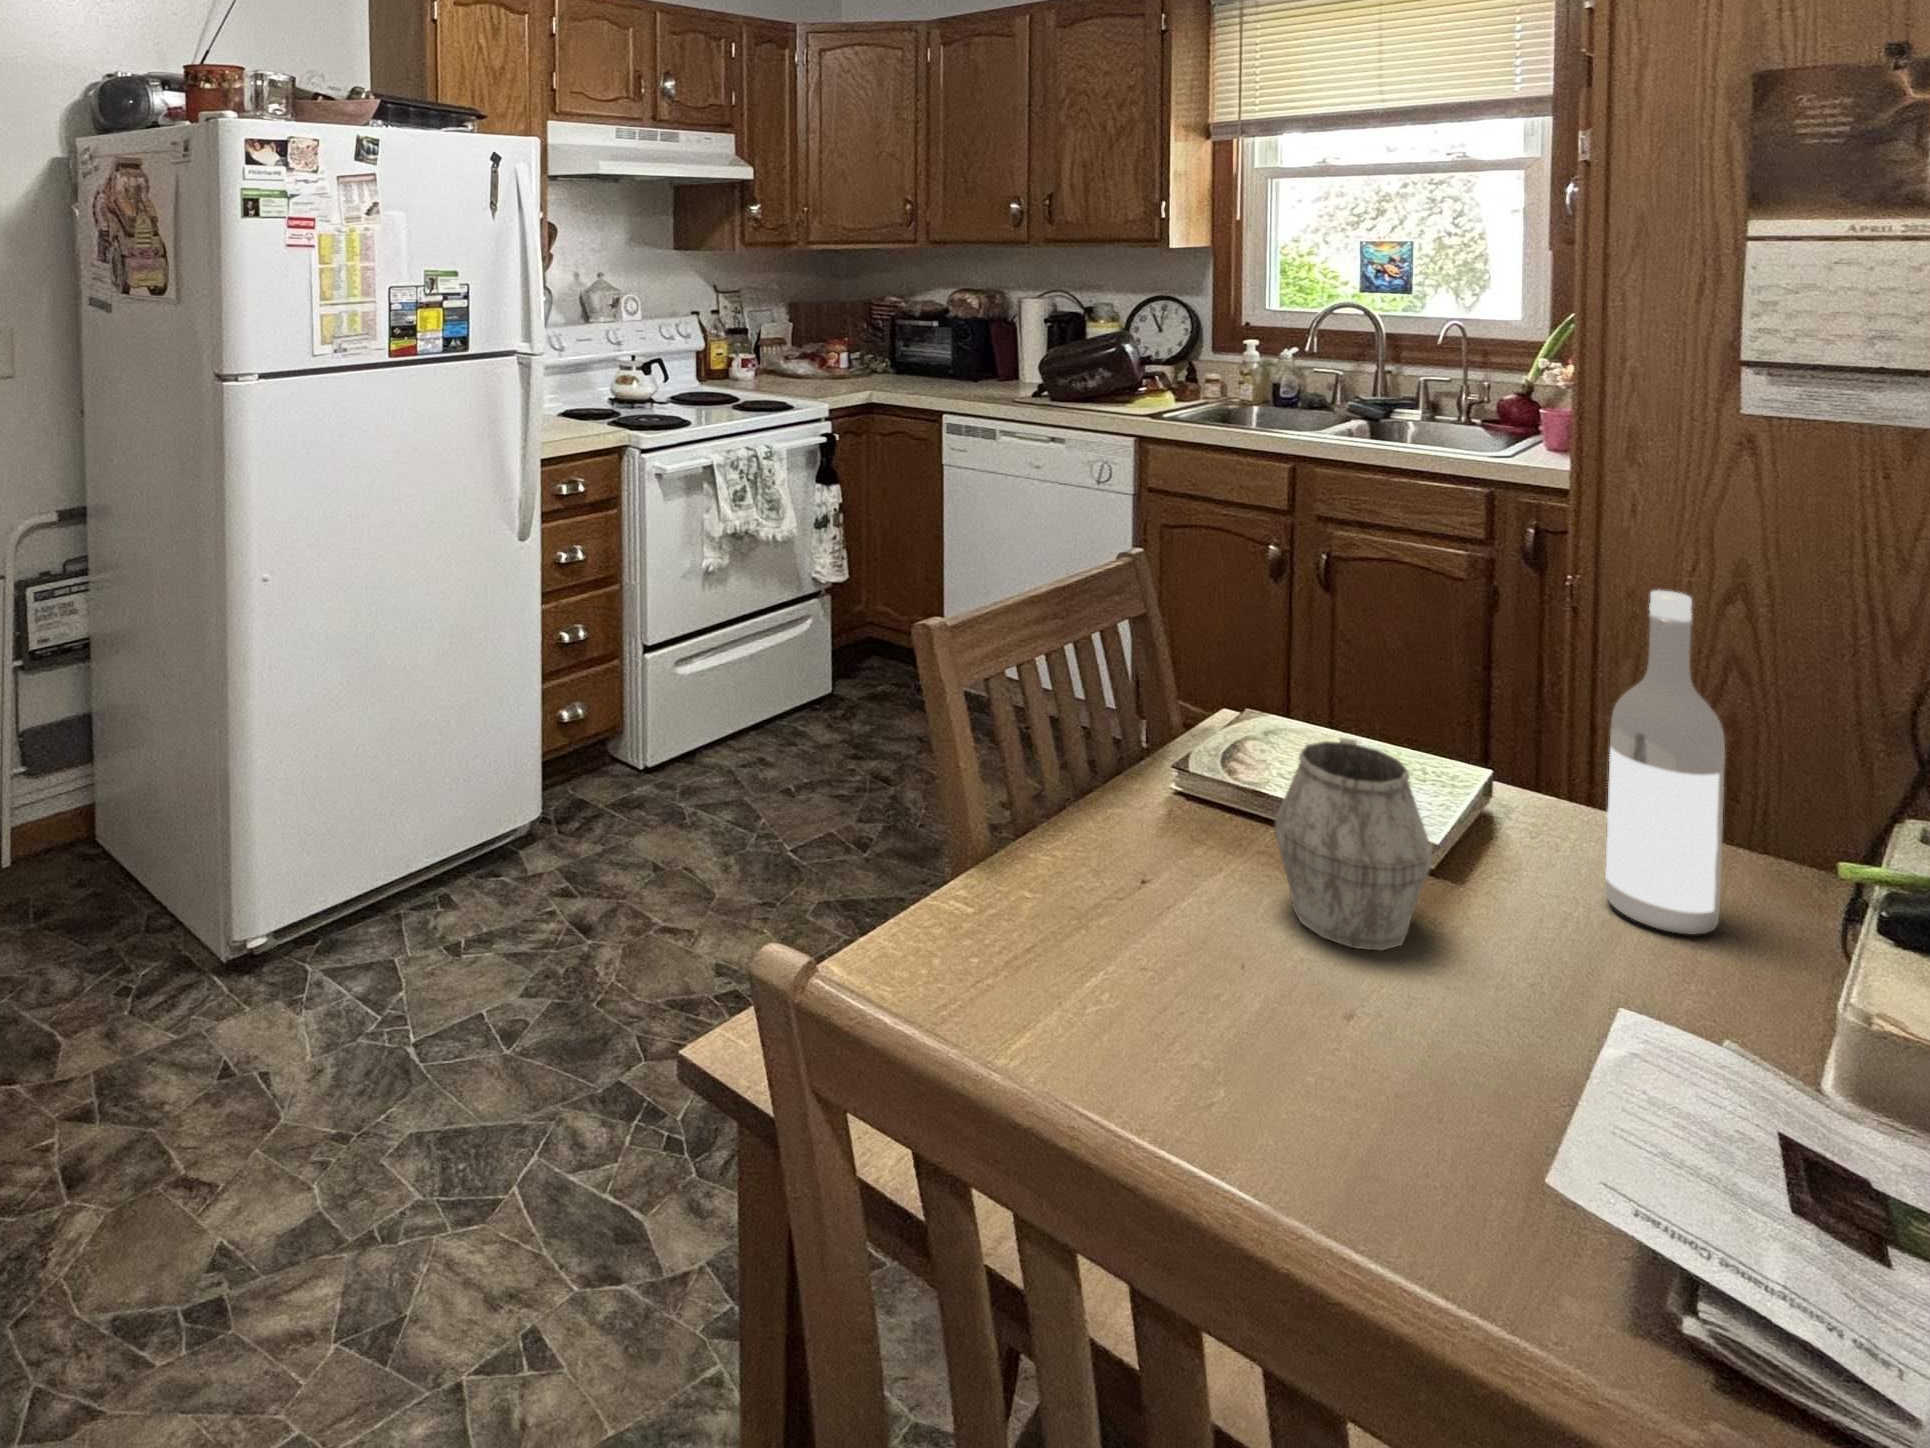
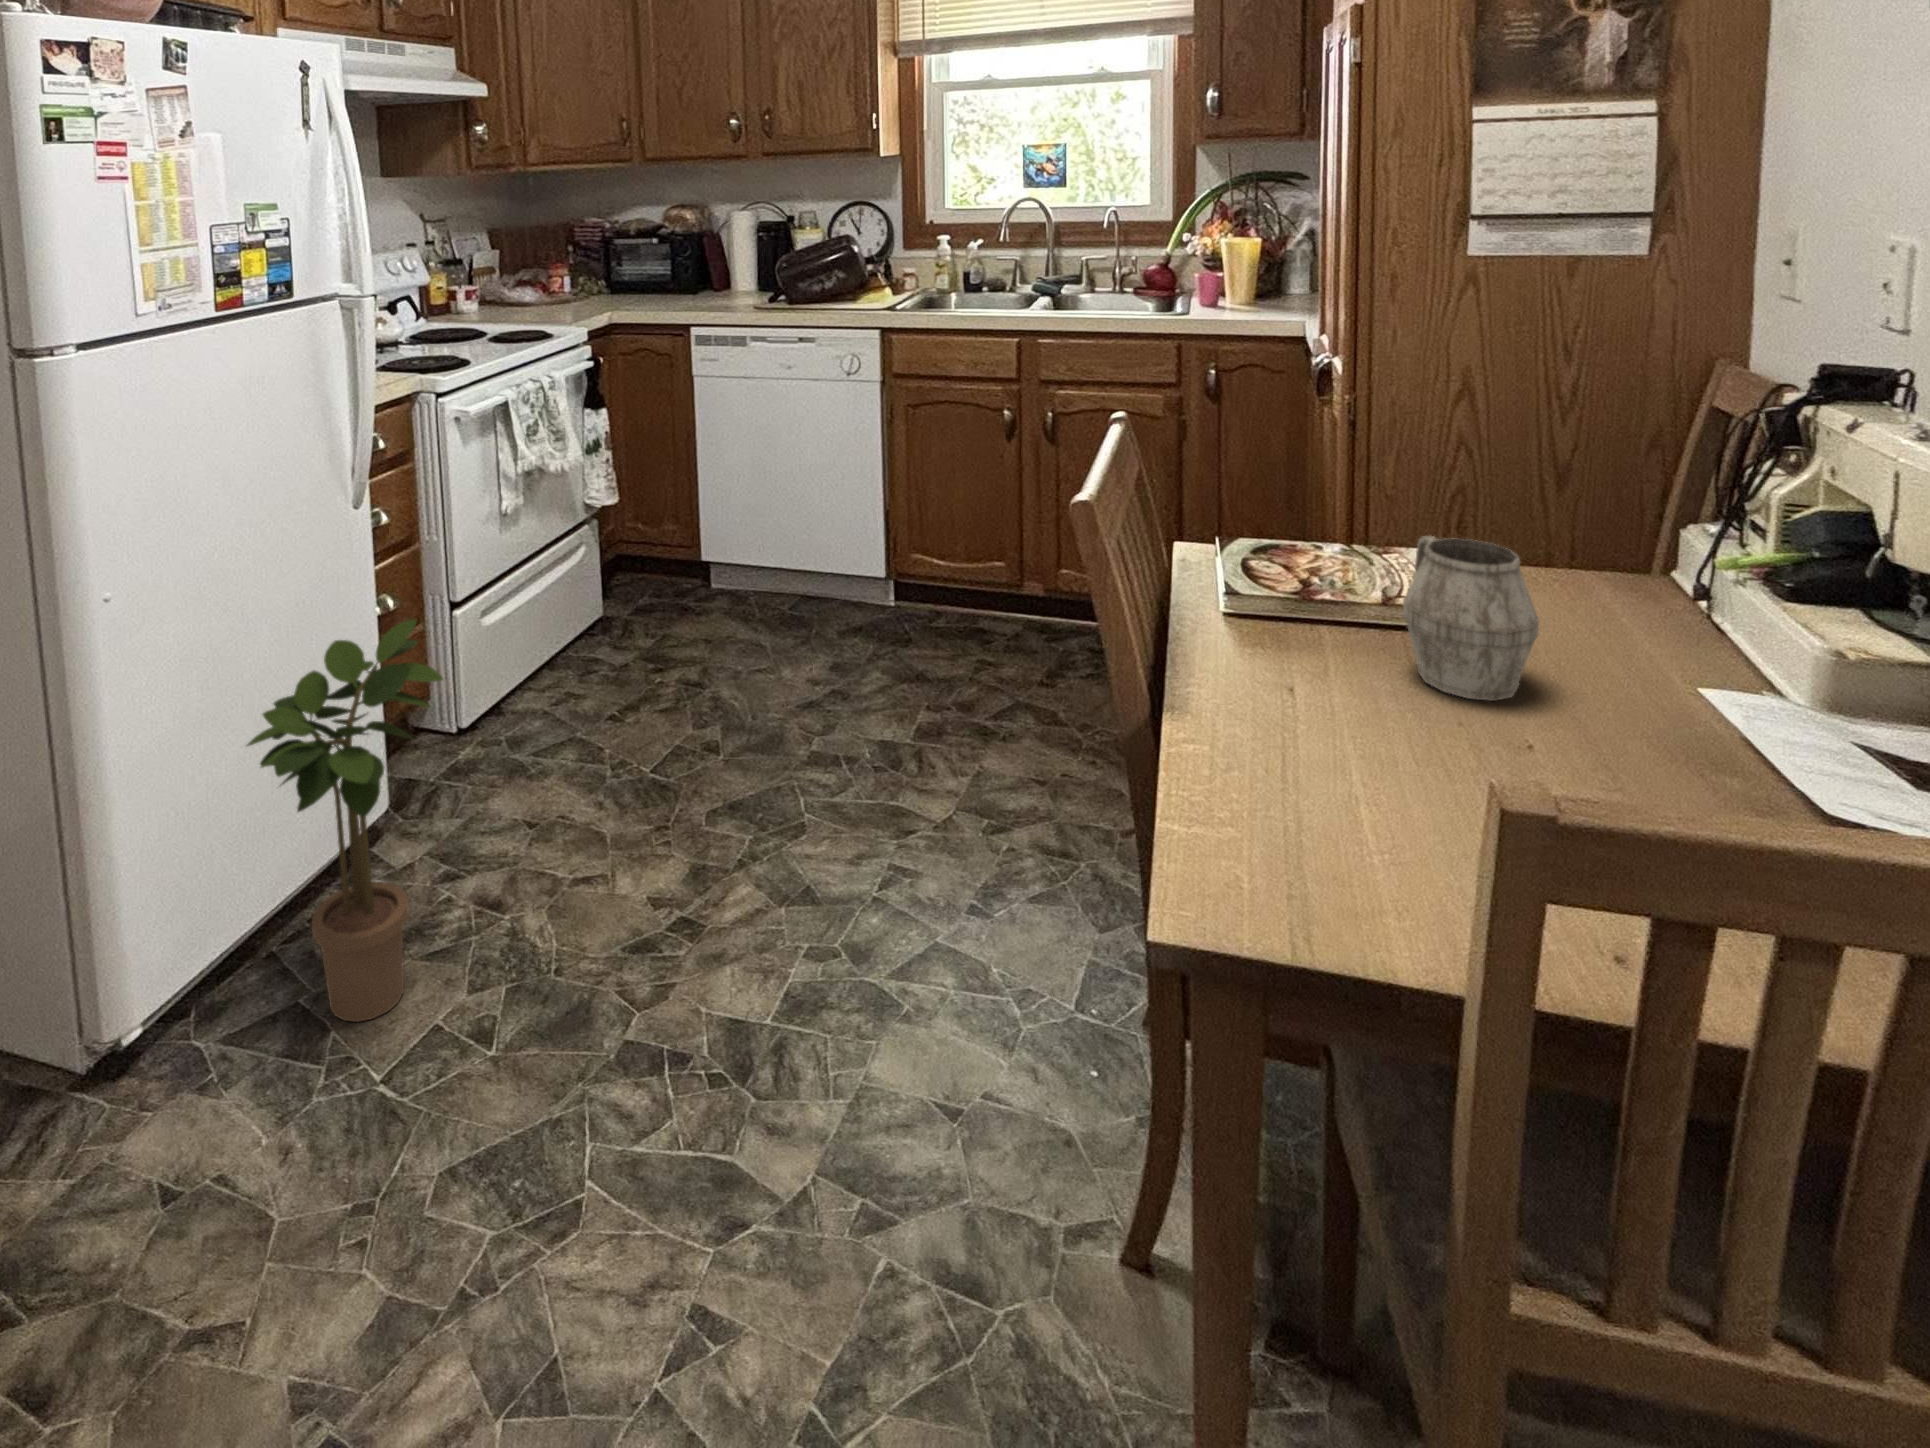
wine bottle: present [1605,590,1725,935] -> none [1574,382,1663,635]
potted plant: none [353,646,530,993] -> present [247,619,443,1022]

